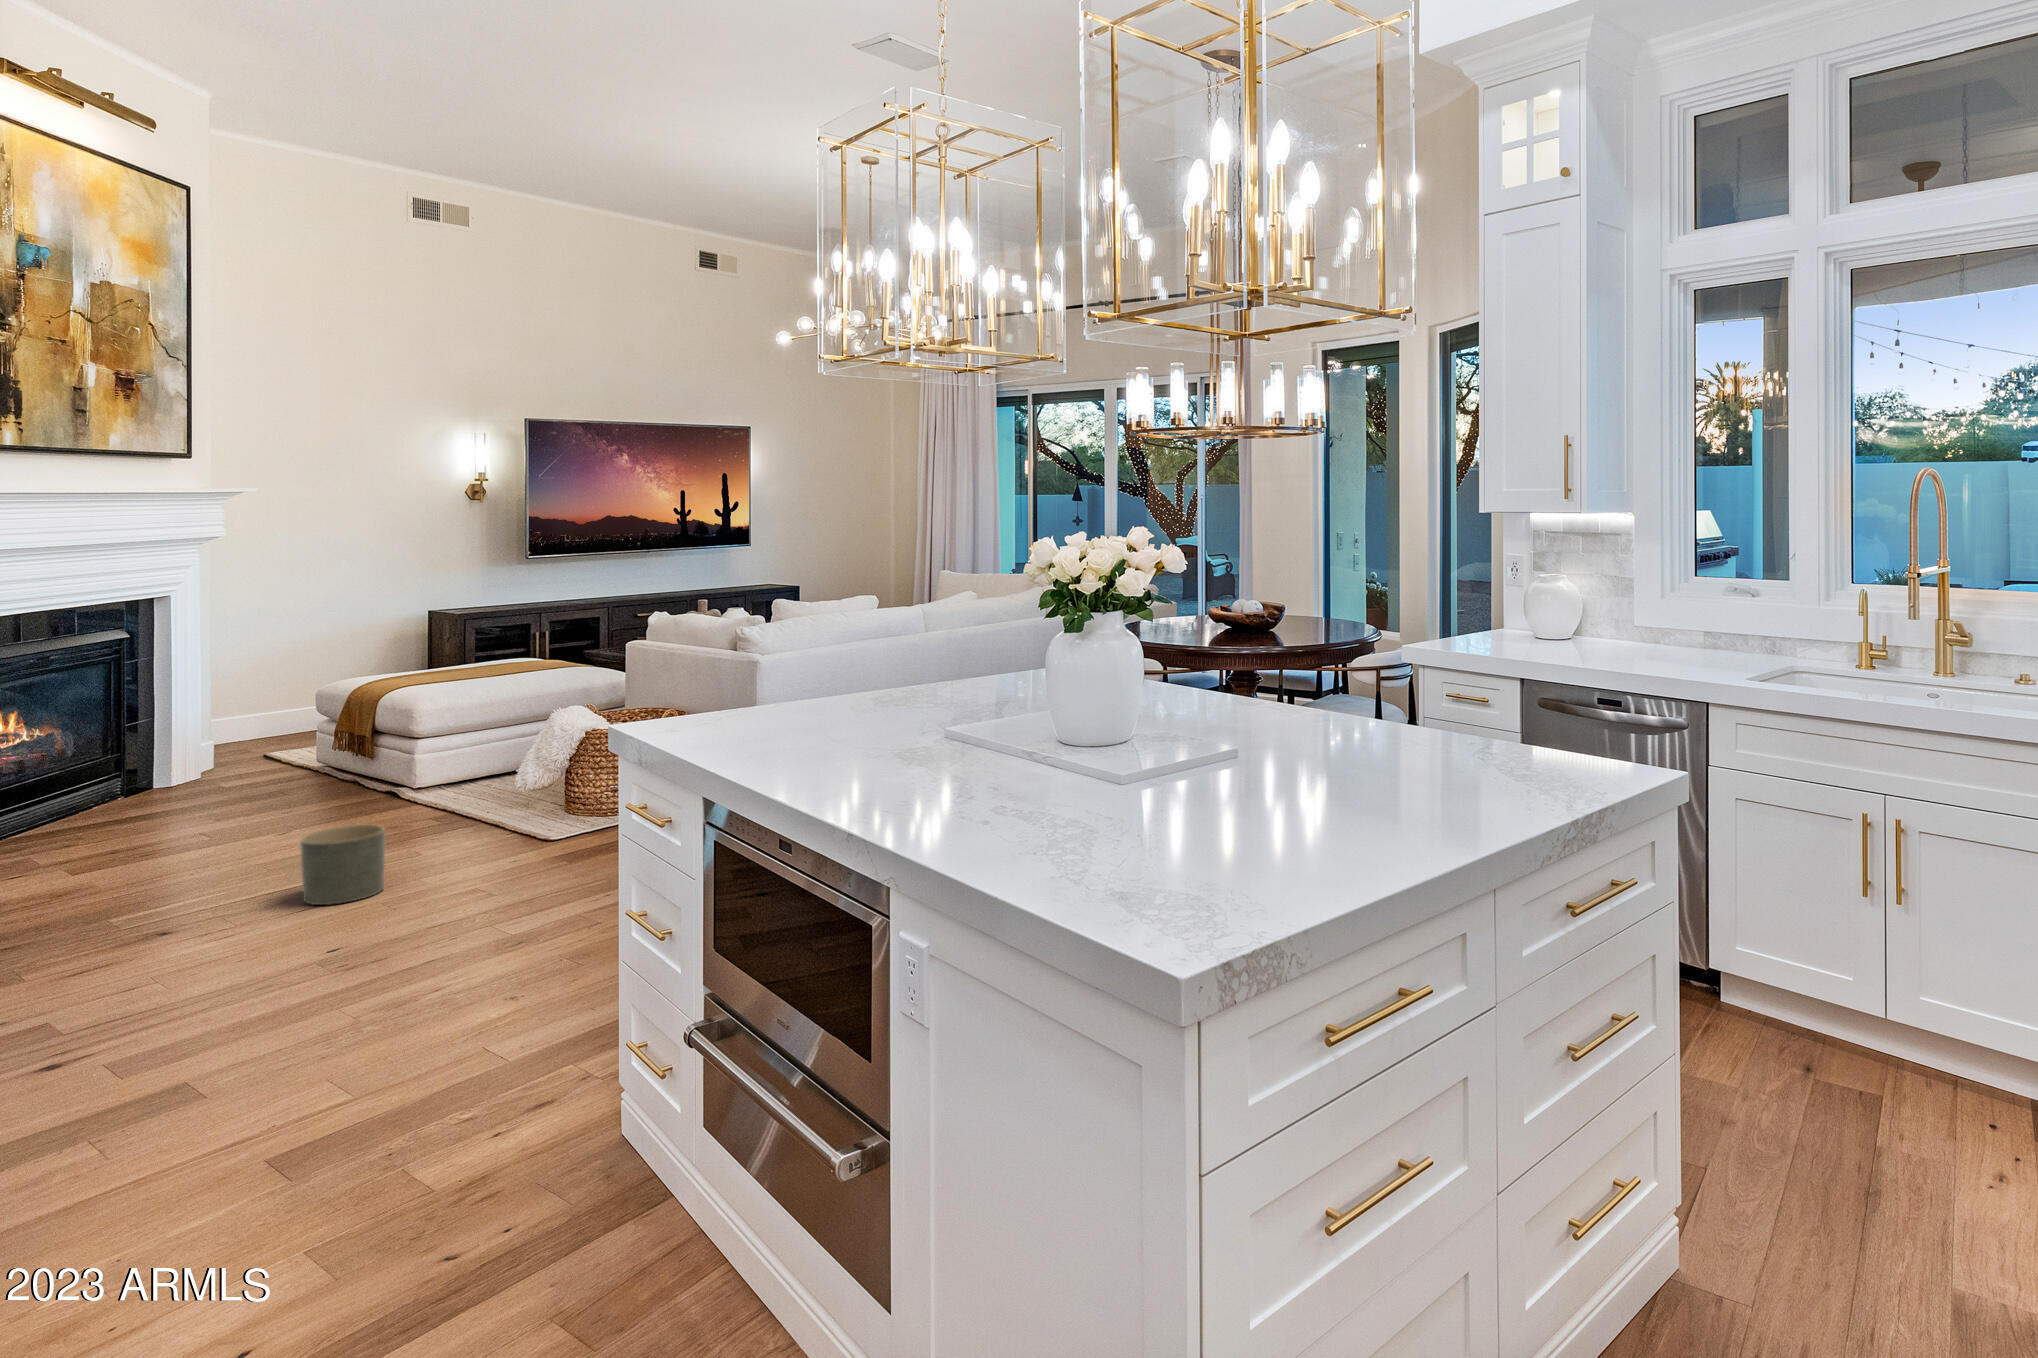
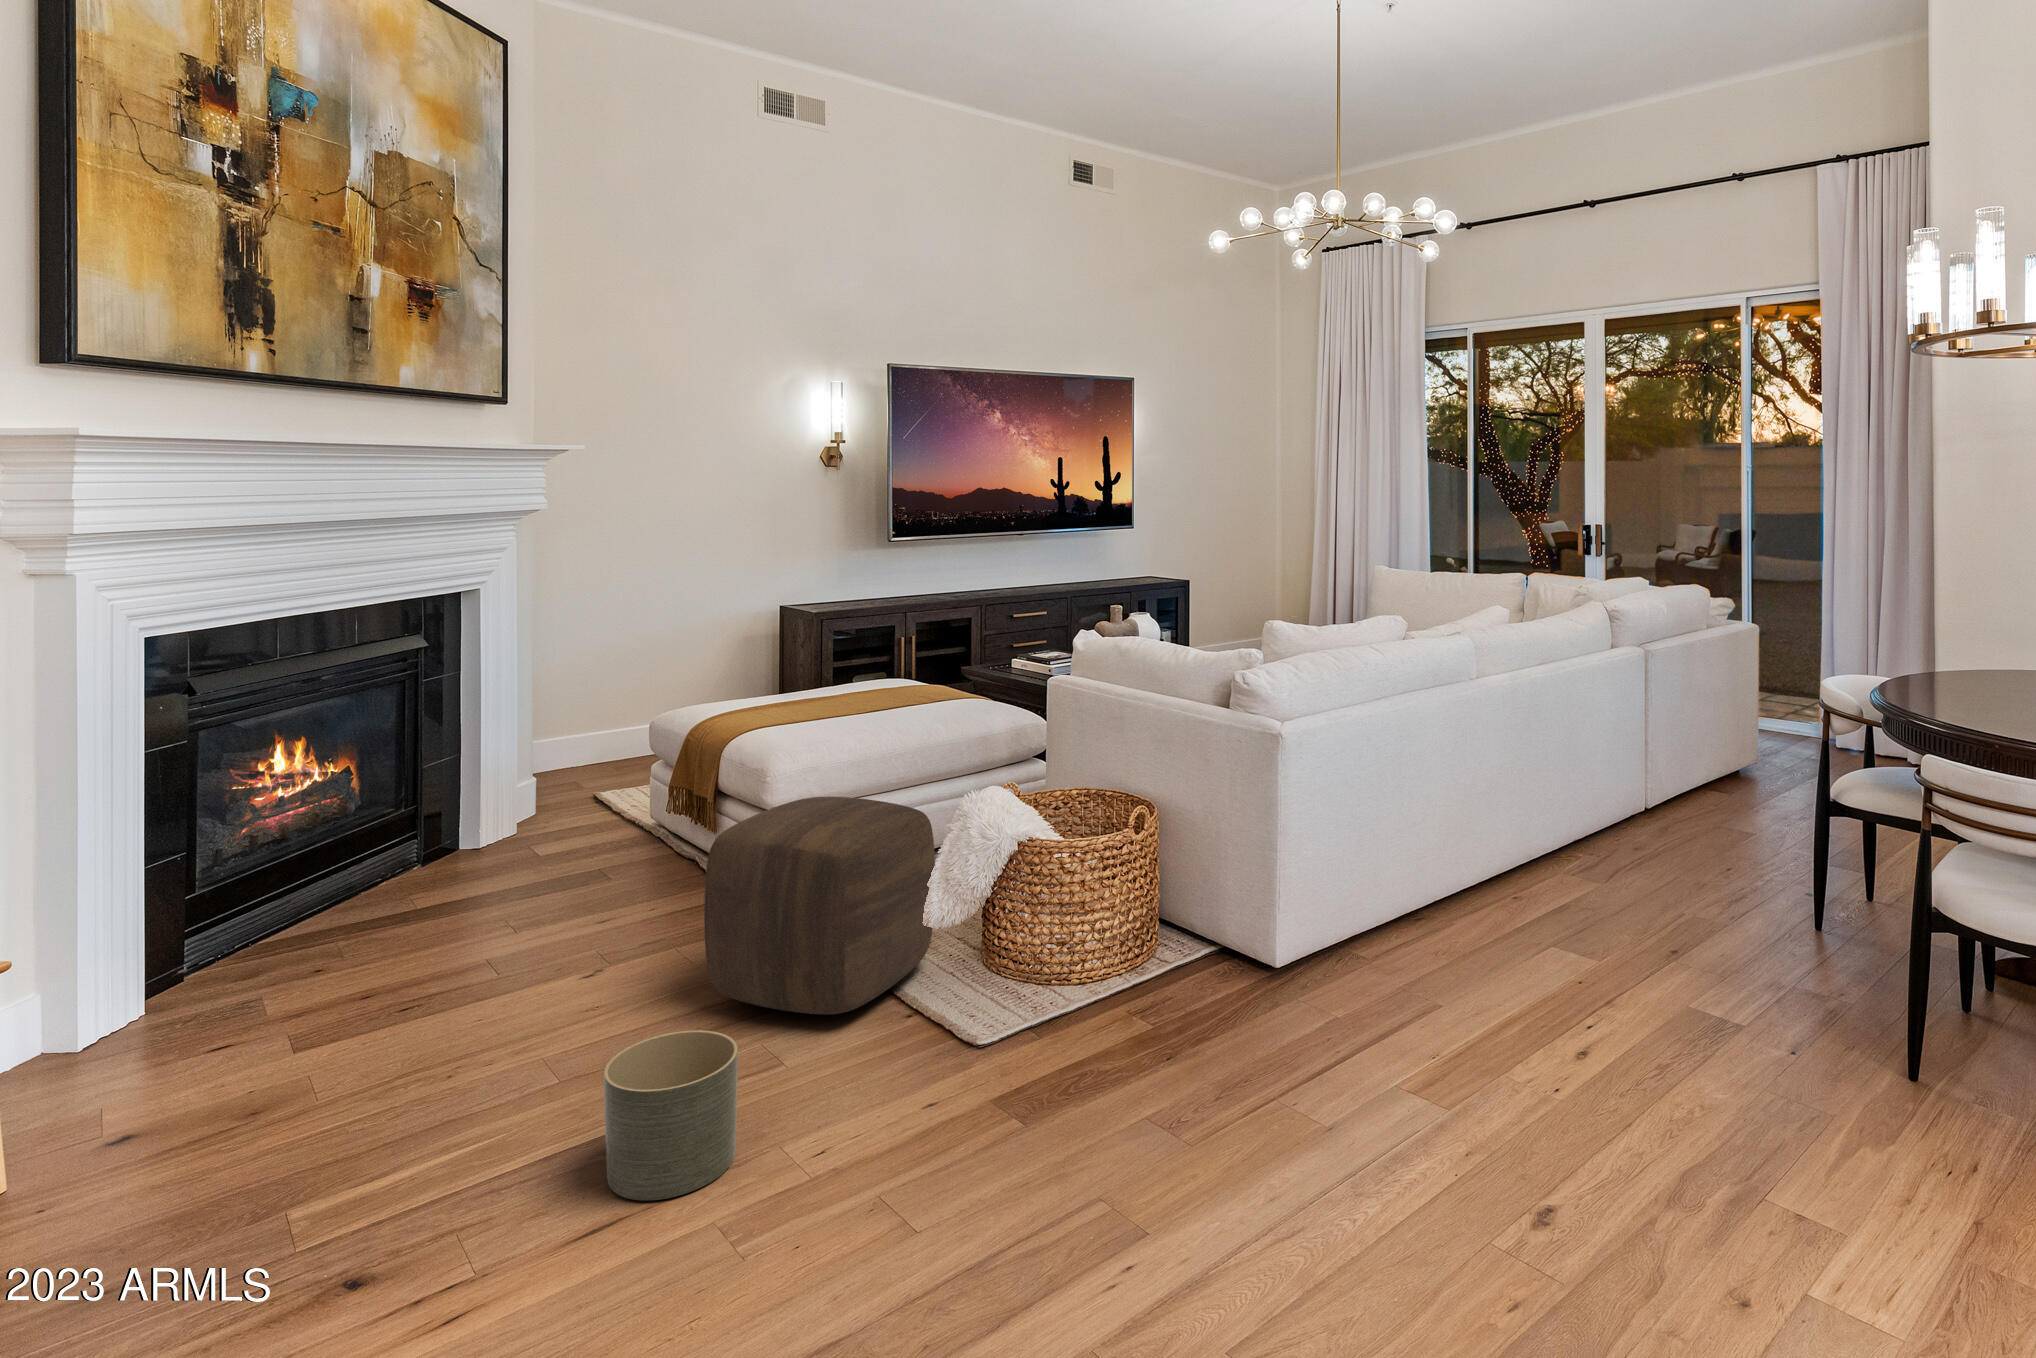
ottoman: none [363,713,529,836] -> present [704,797,935,1014]

